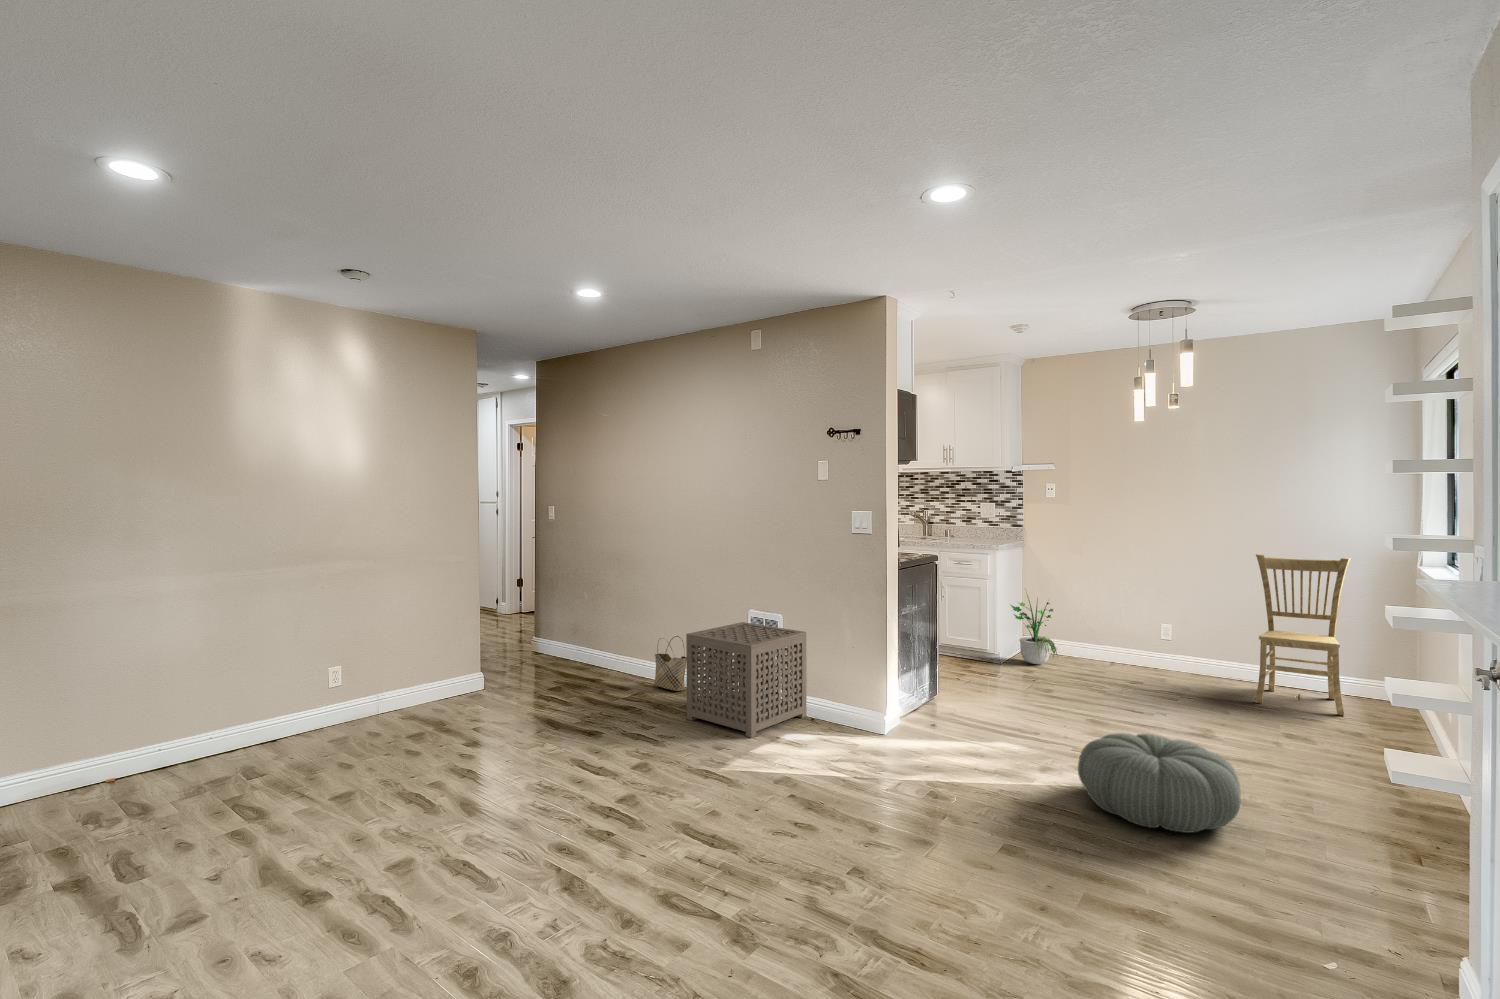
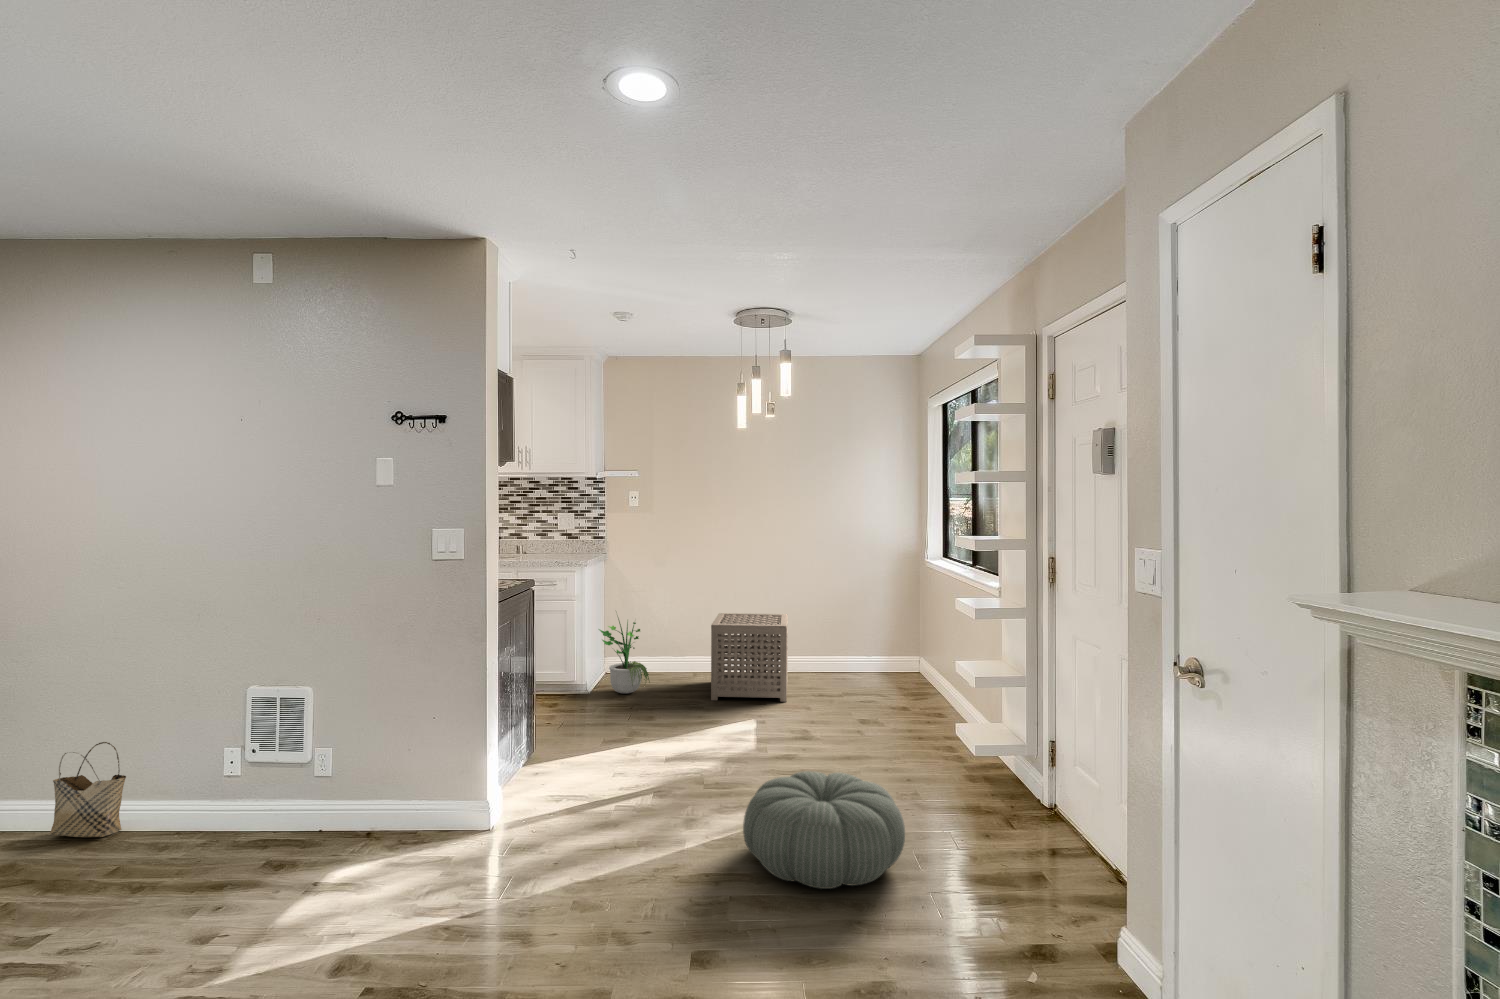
dining chair: present [1255,554,1351,716] -> none [824,561,901,705]
side table: present [686,622,806,738] -> present [711,613,788,702]

